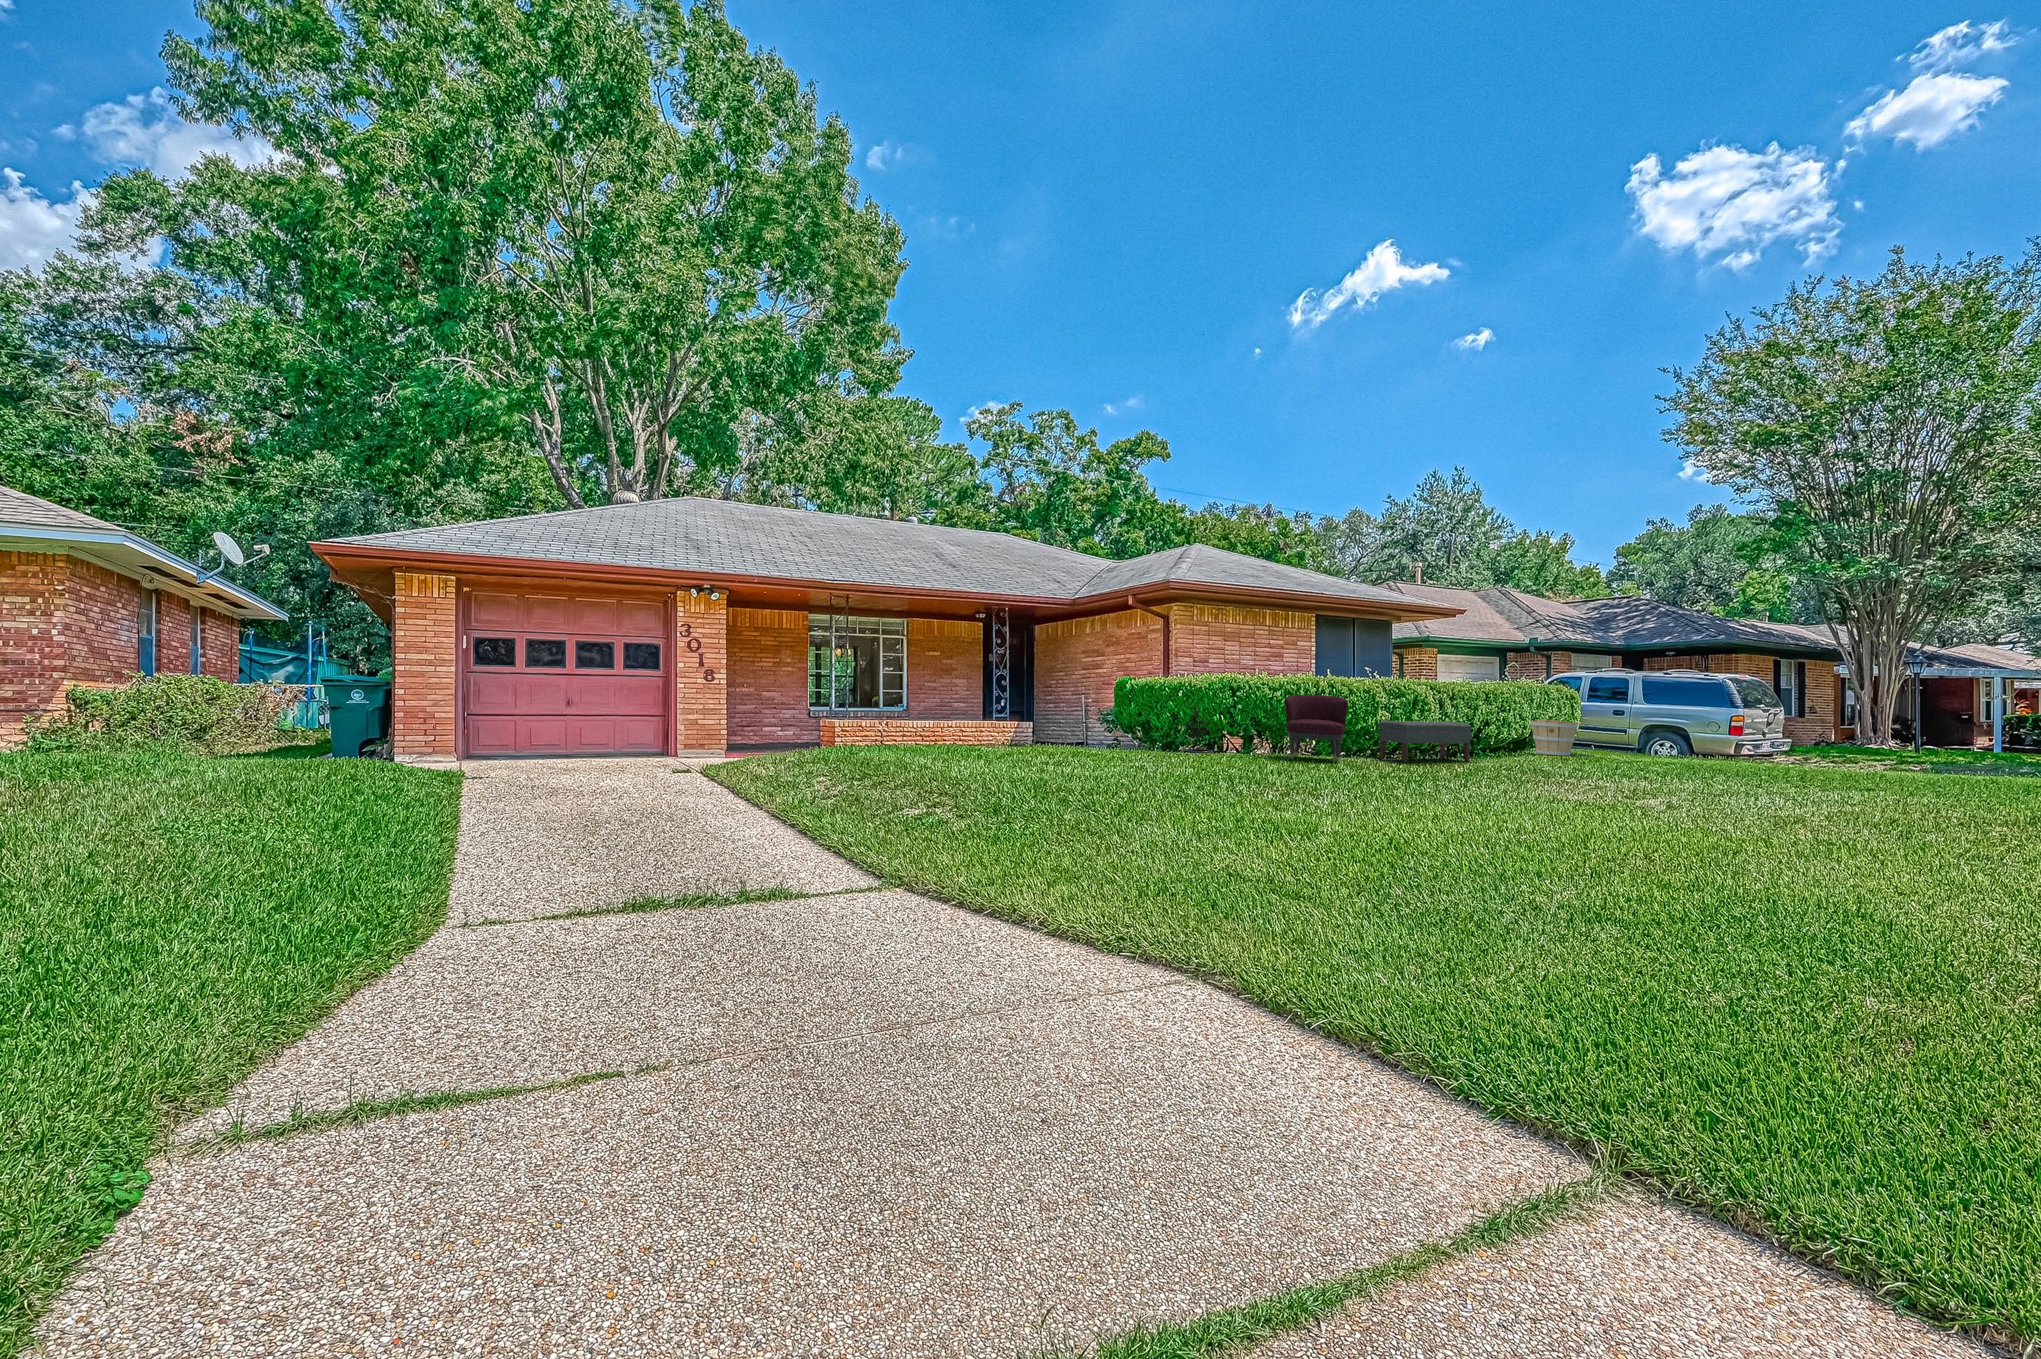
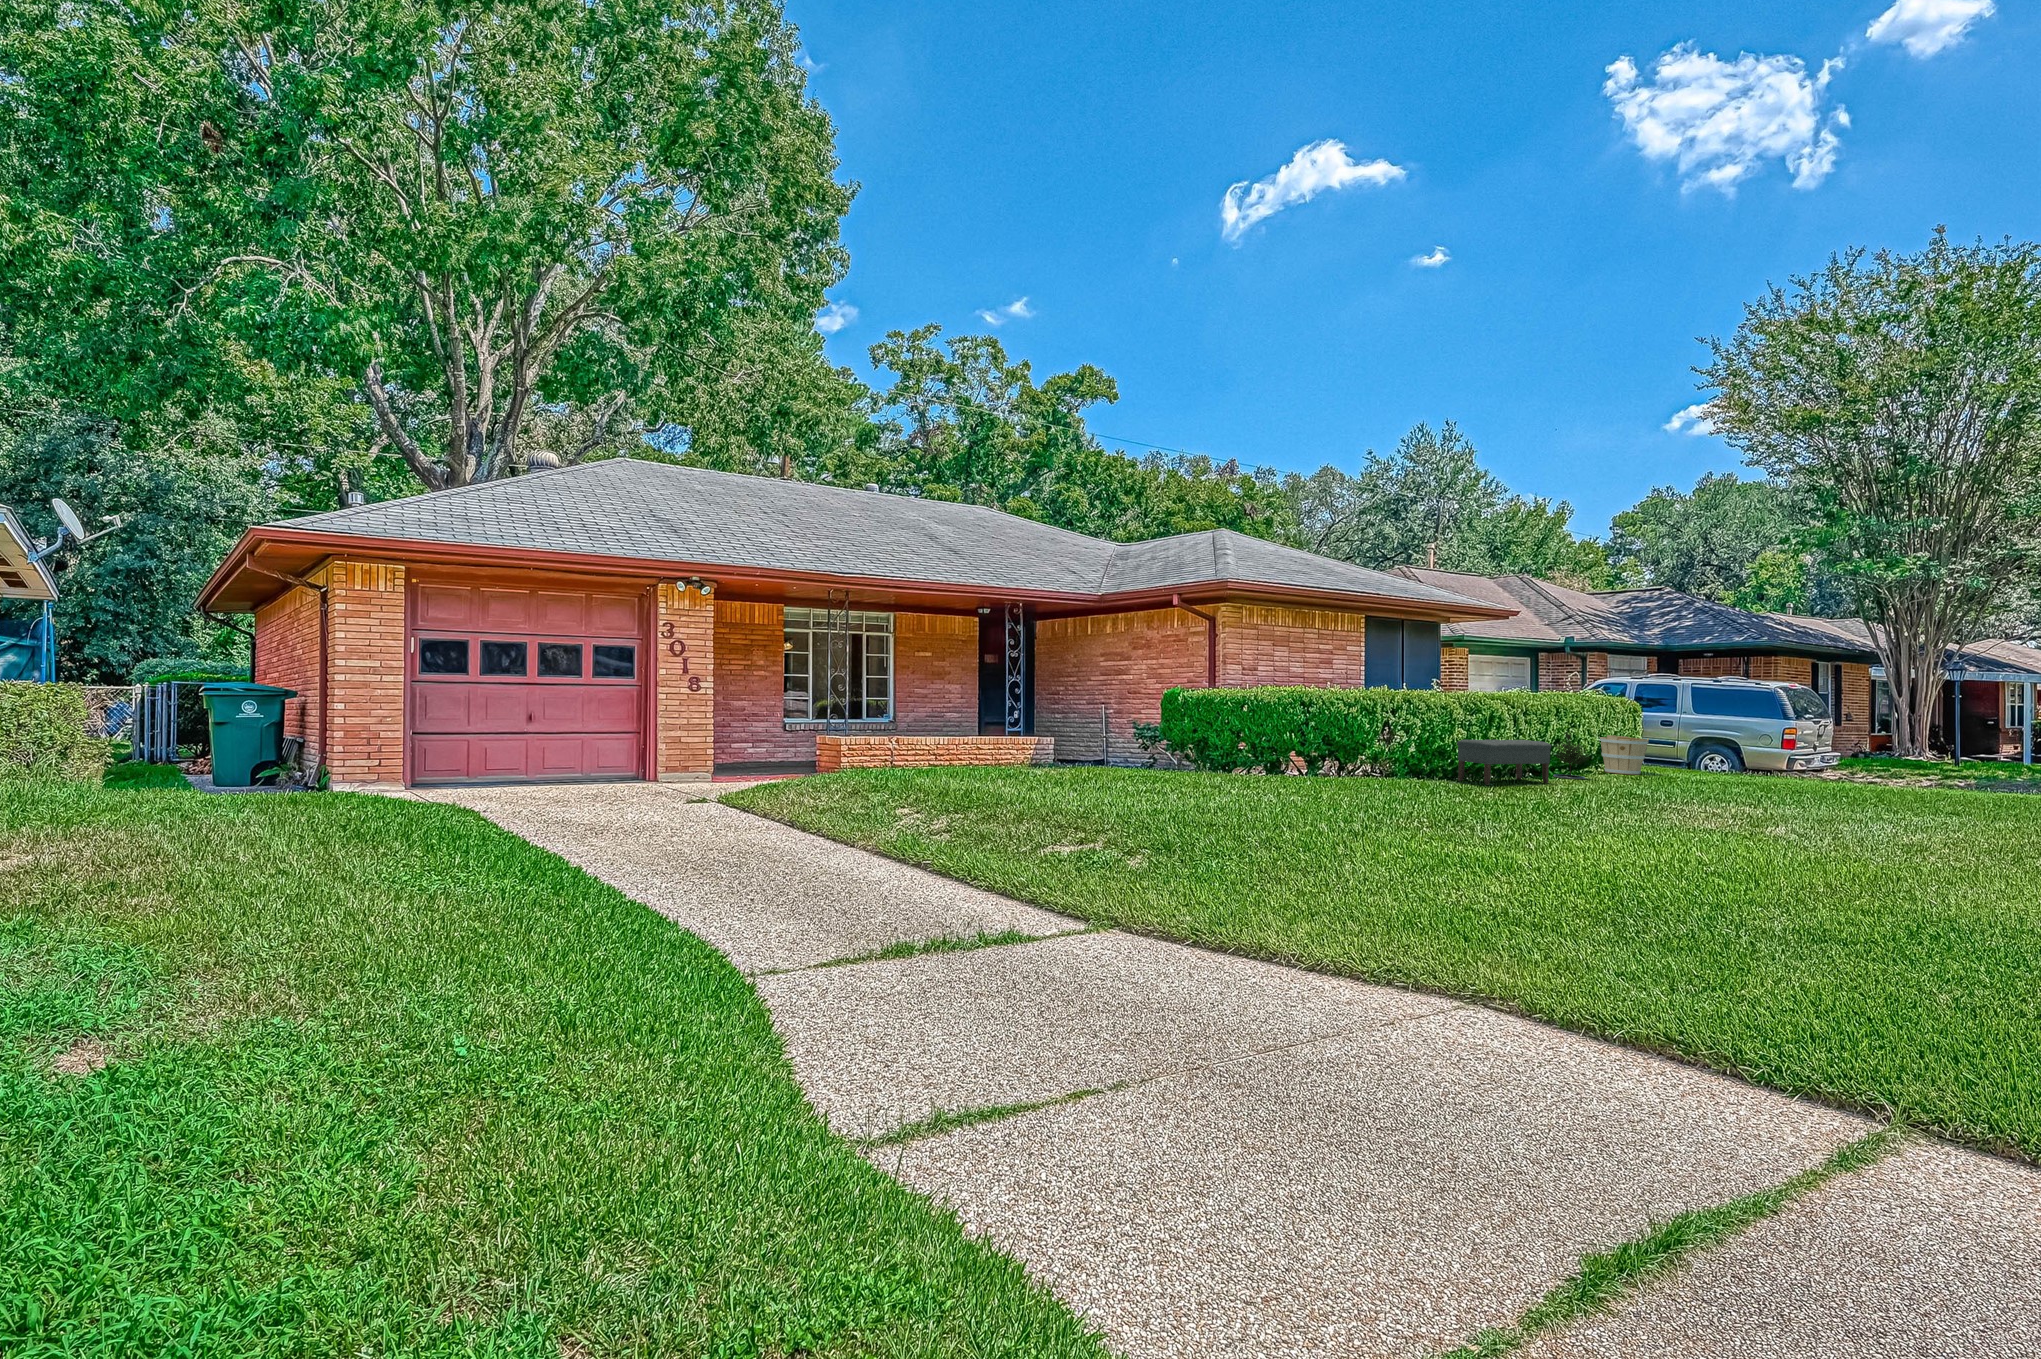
chair: present [1285,695,1348,762] -> none [1362,711,1430,785]
potted tree: present [1185,706,1213,753] -> present [1553,731,1588,779]

